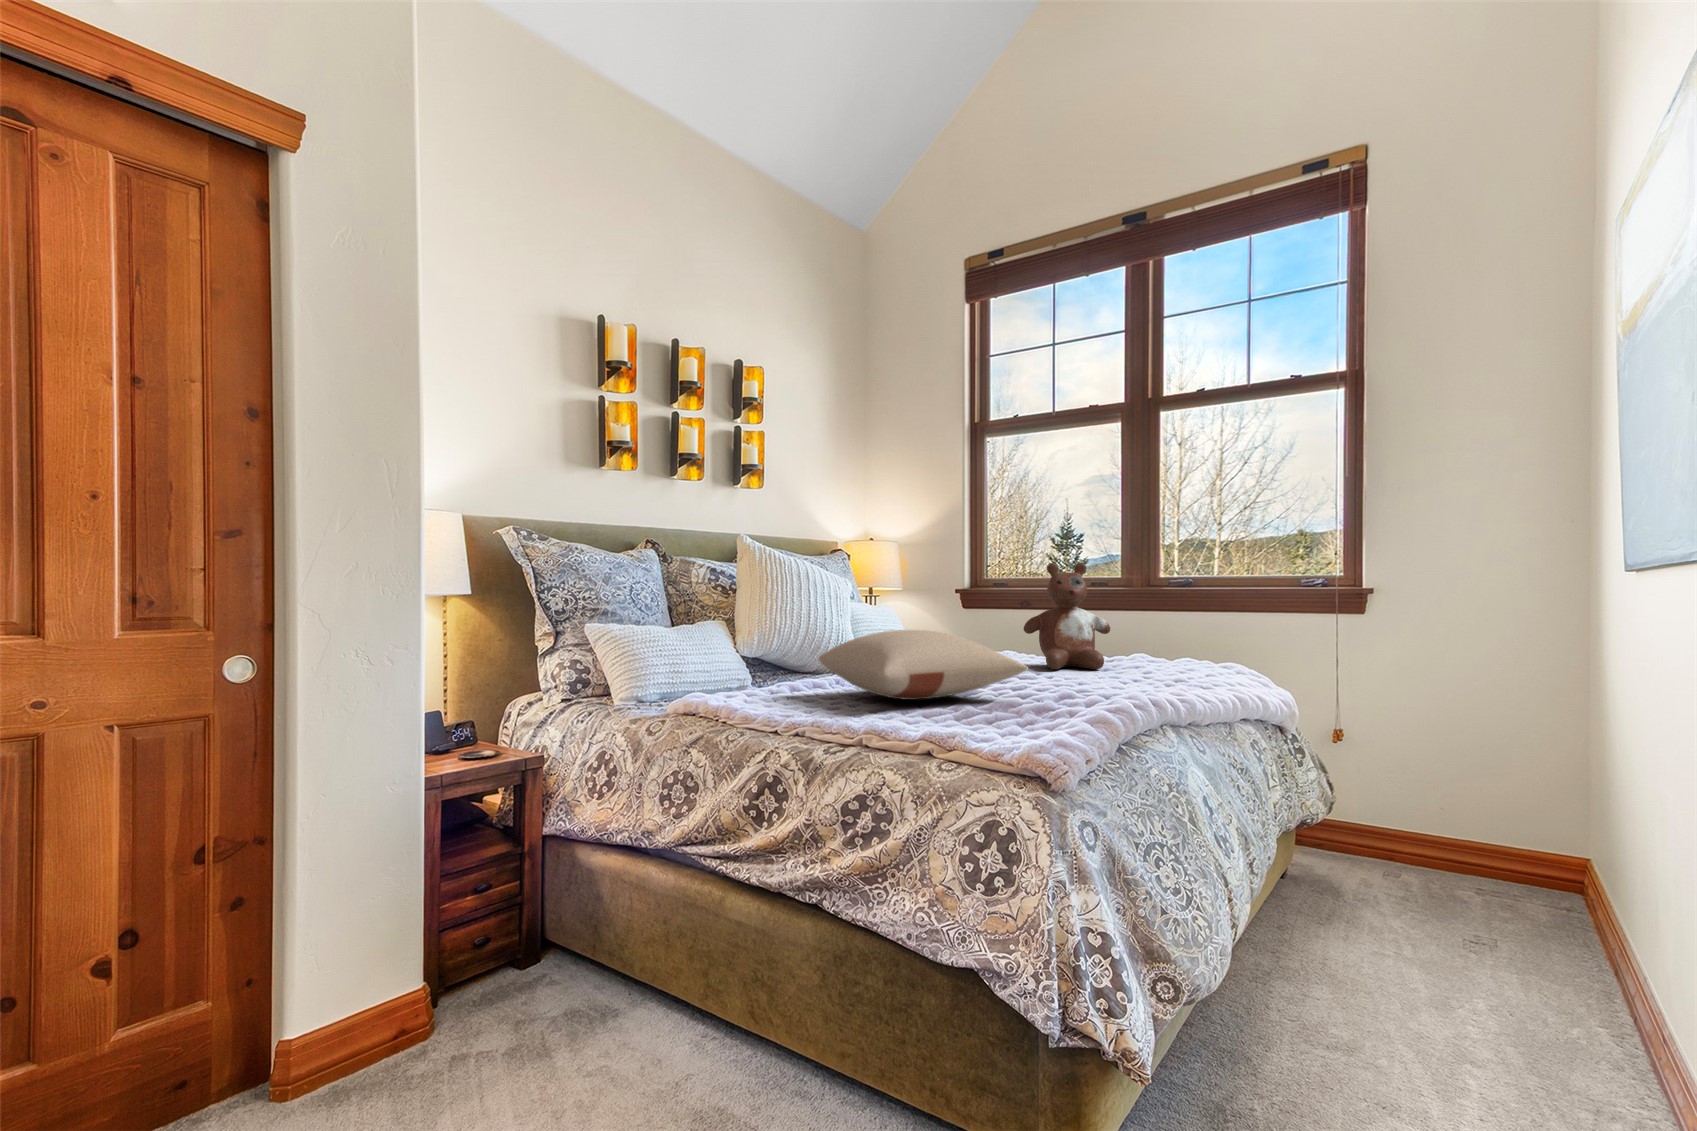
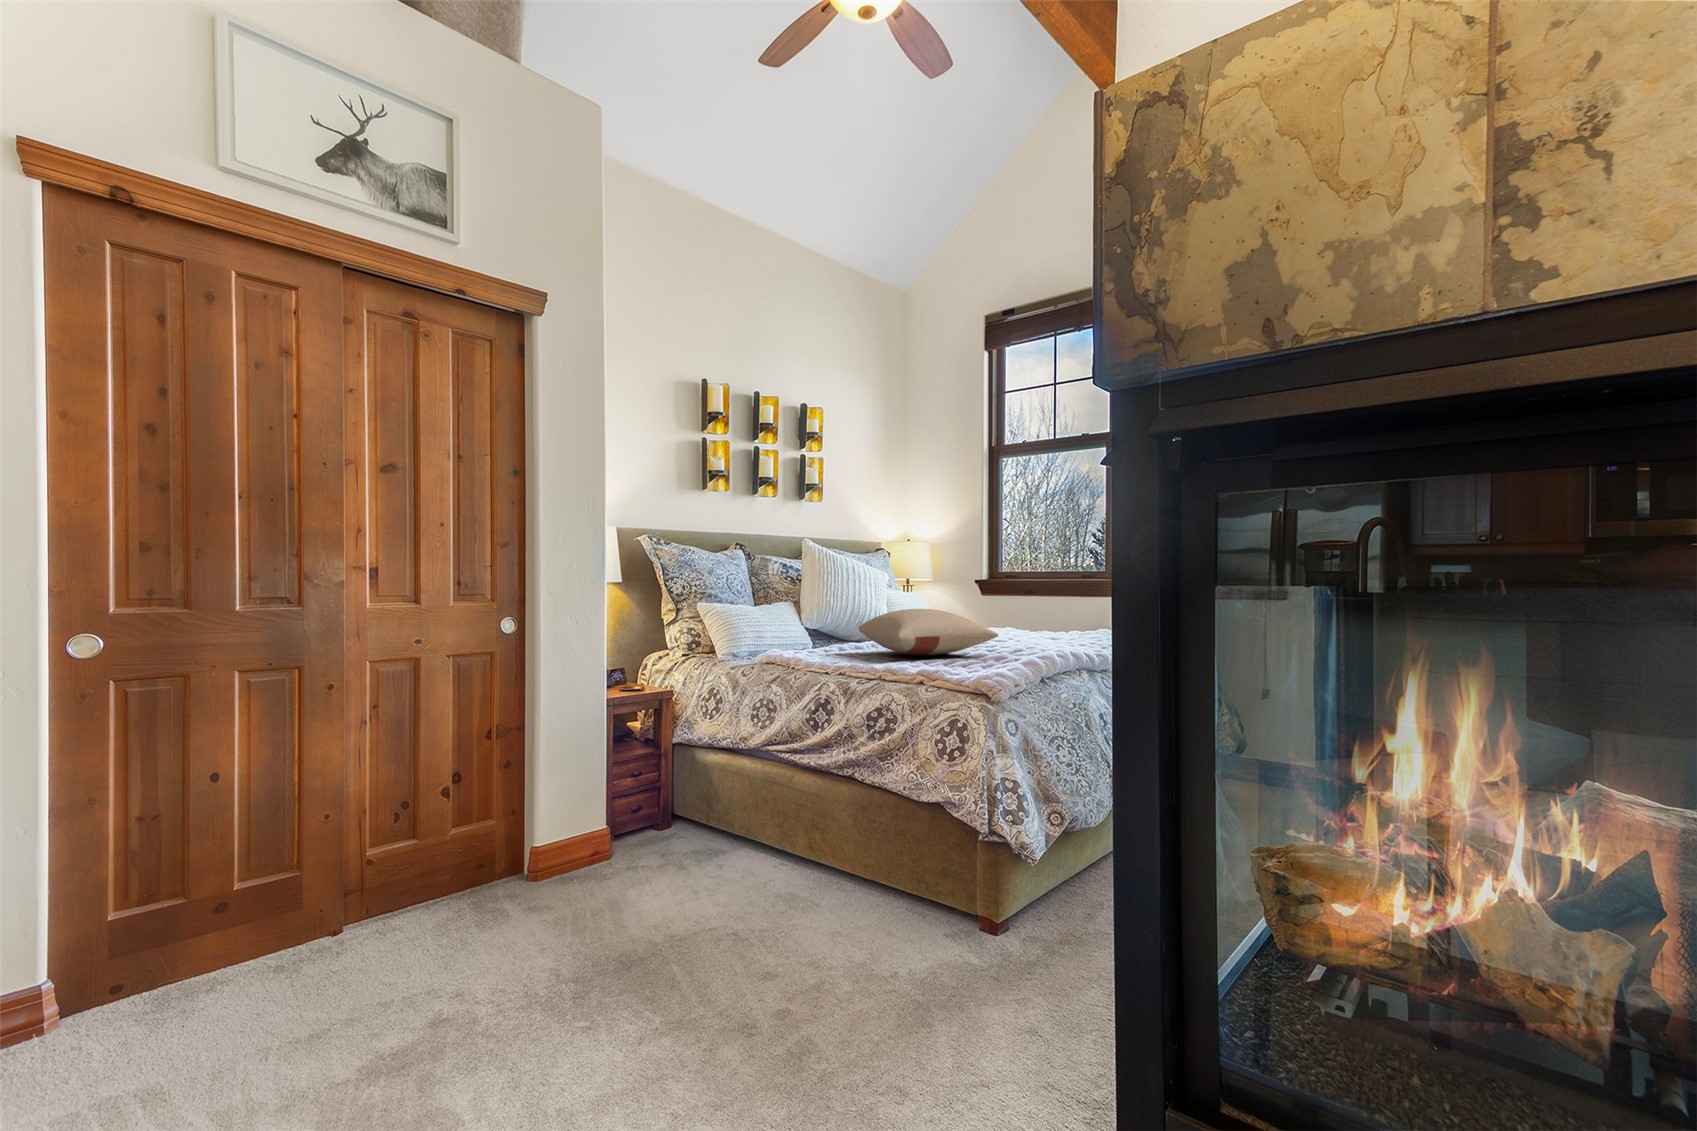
stuffed bear: present [1023,563,1110,670] -> none [1013,562,1078,641]

